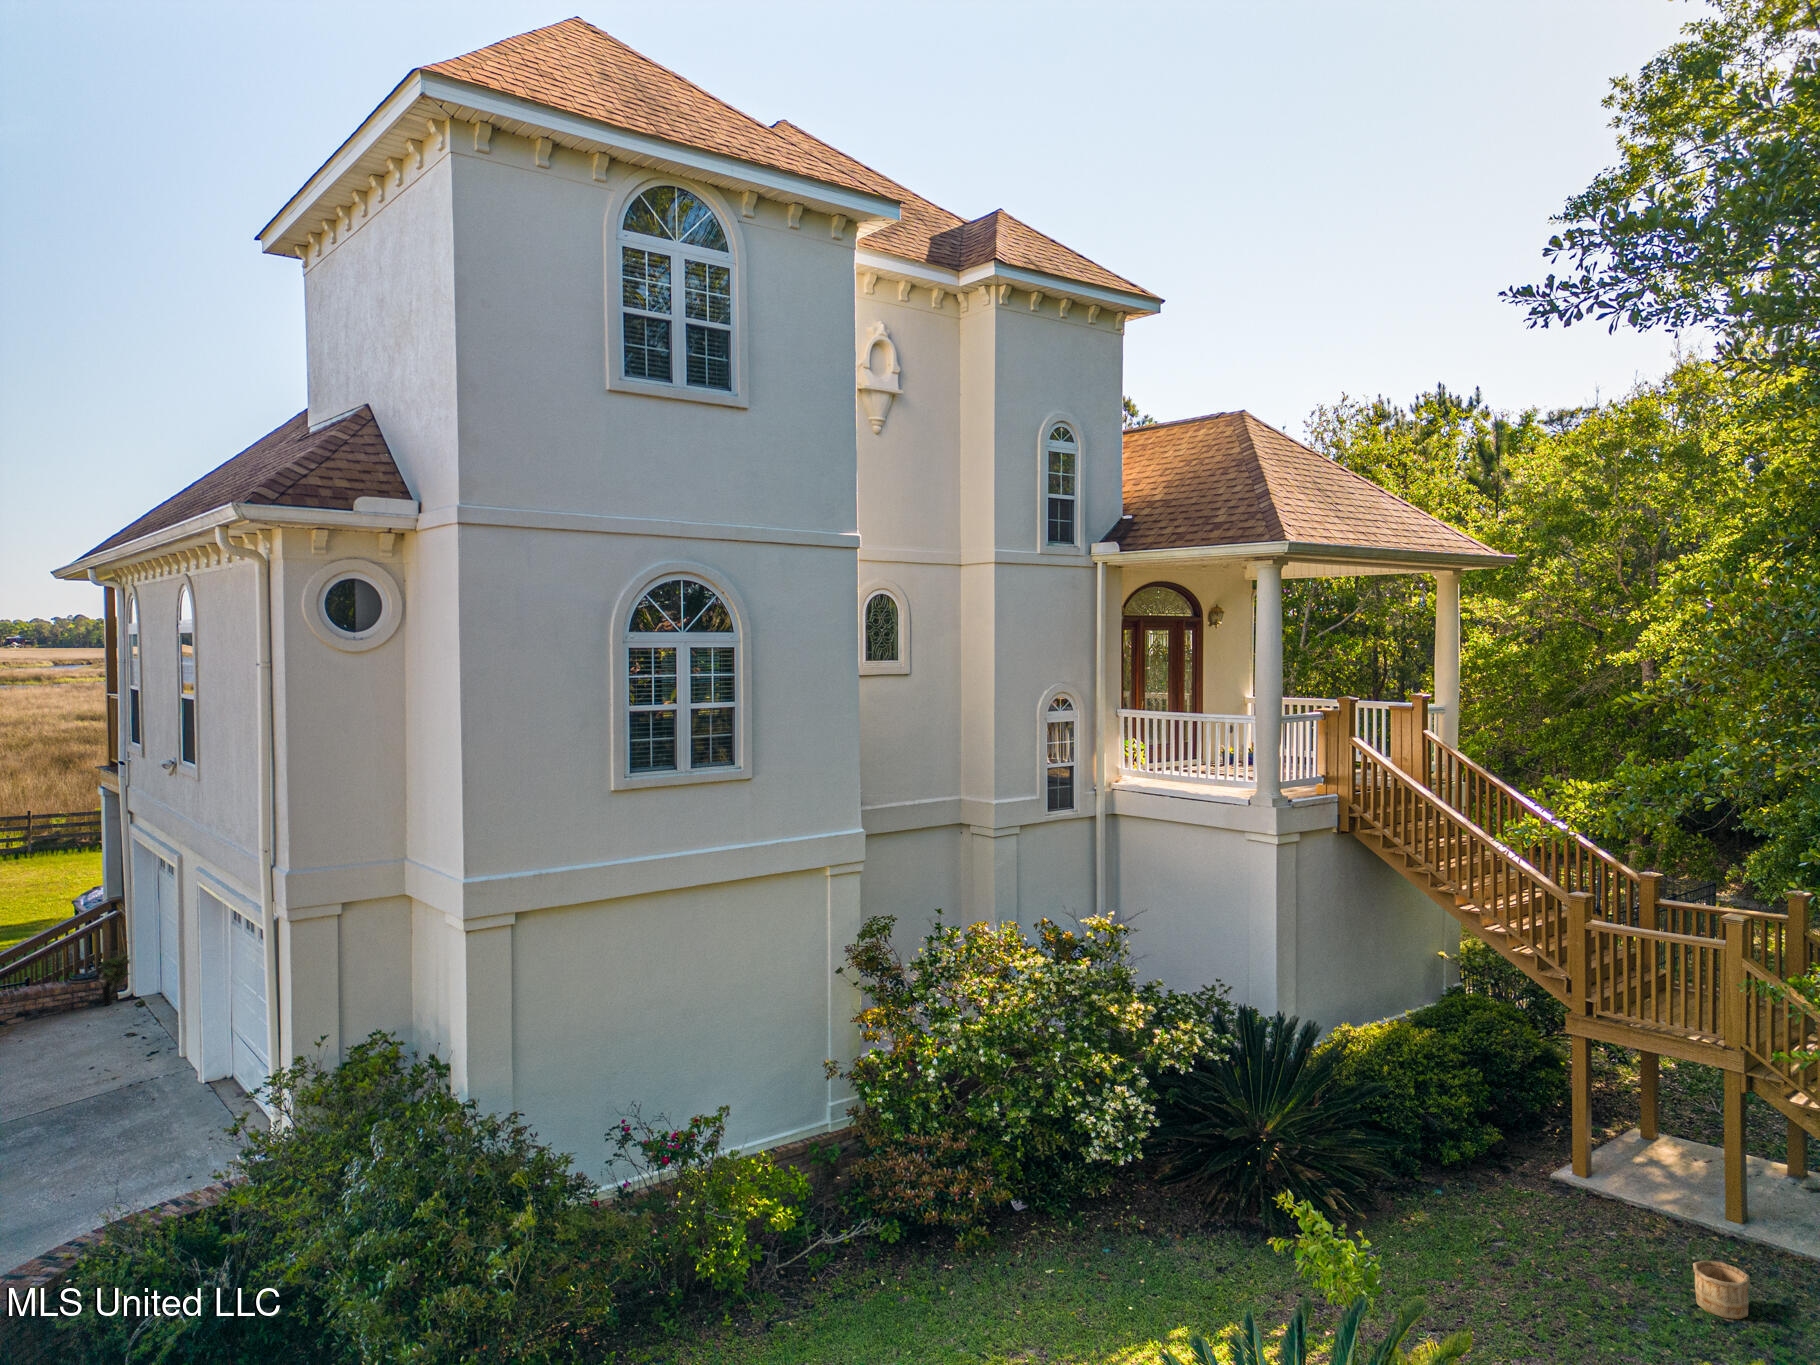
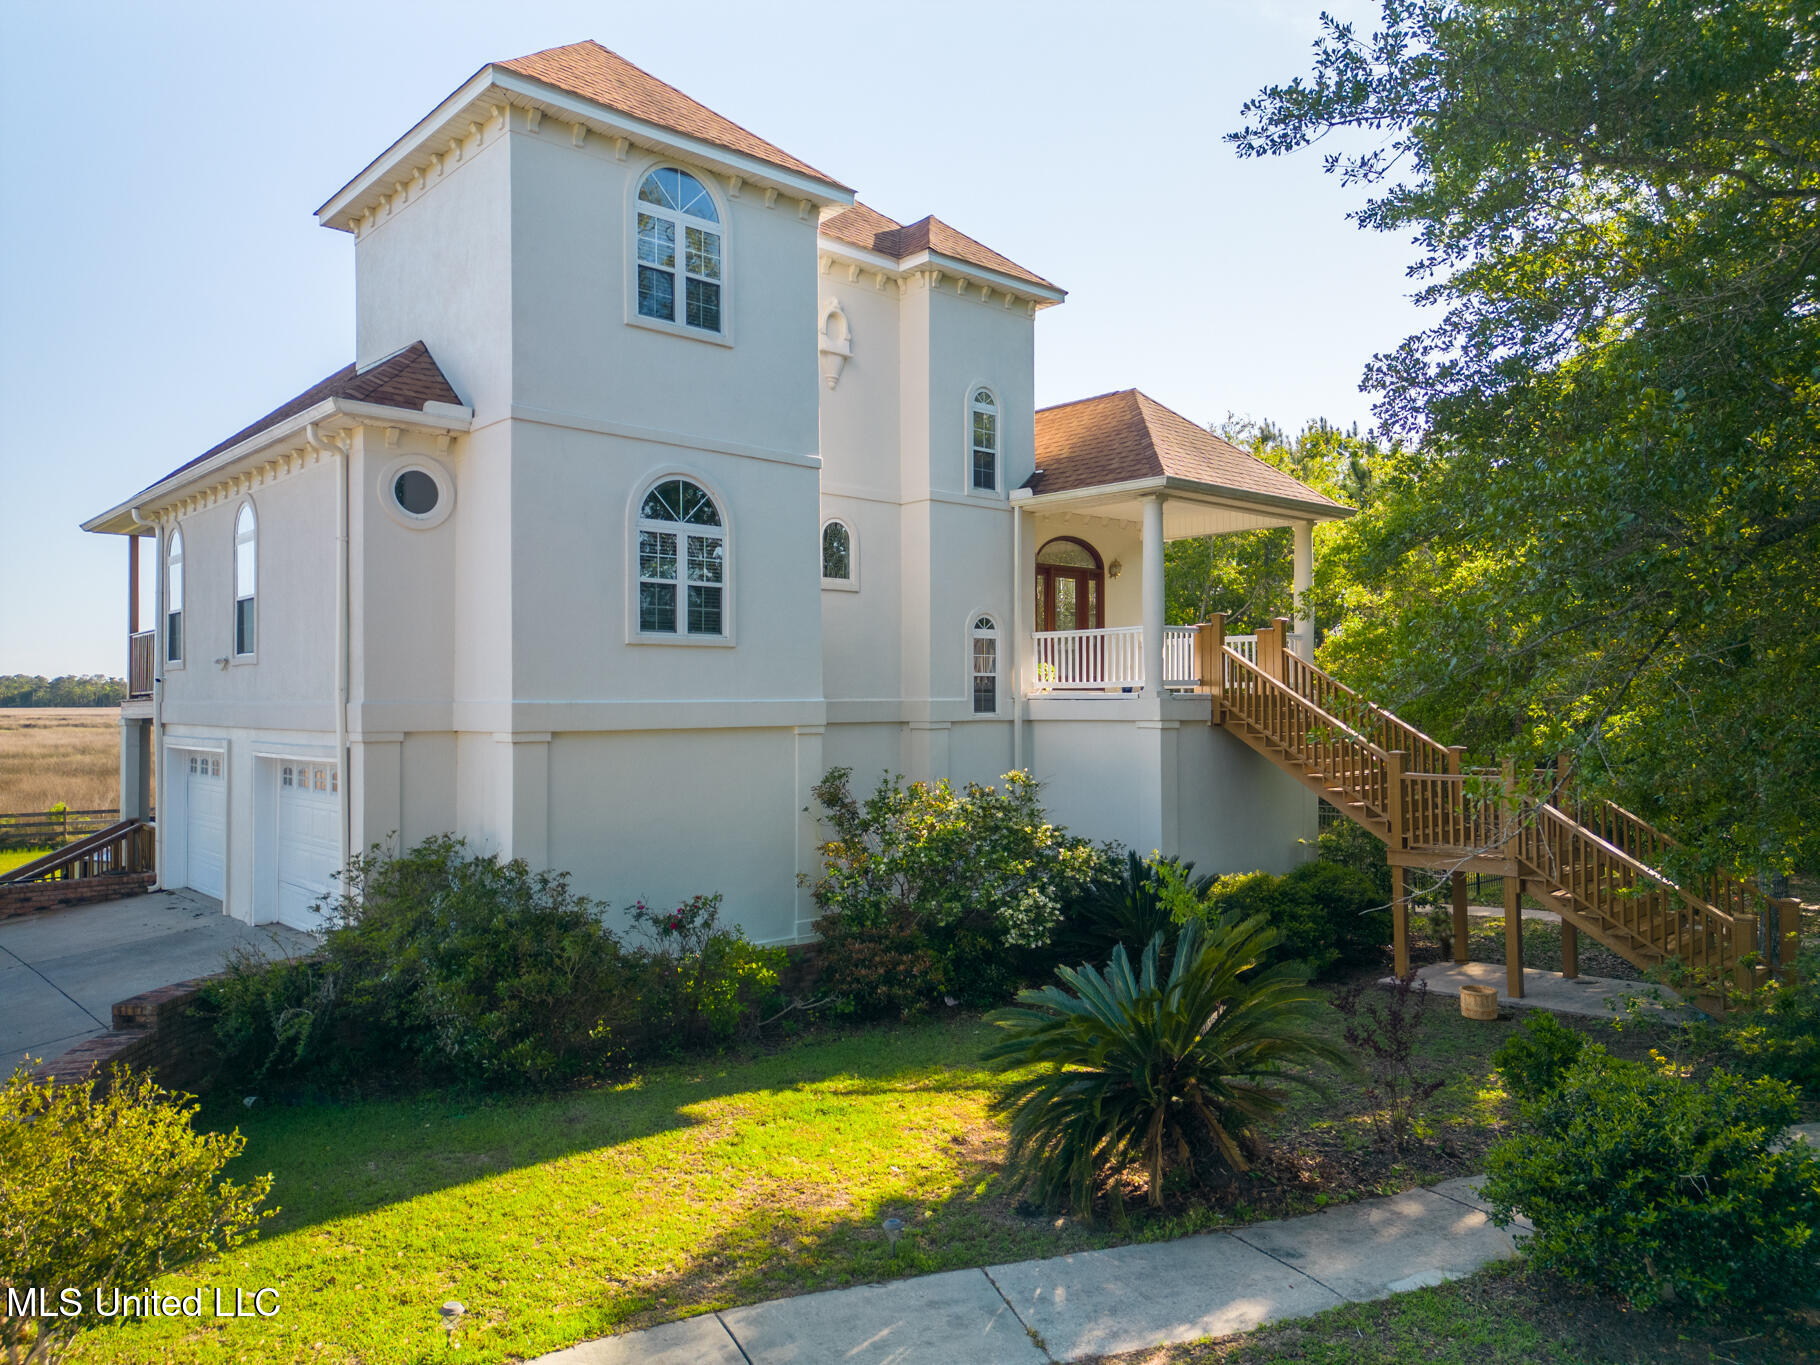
potted plant: present [100,954,130,1005] -> present [1427,909,1457,962]

